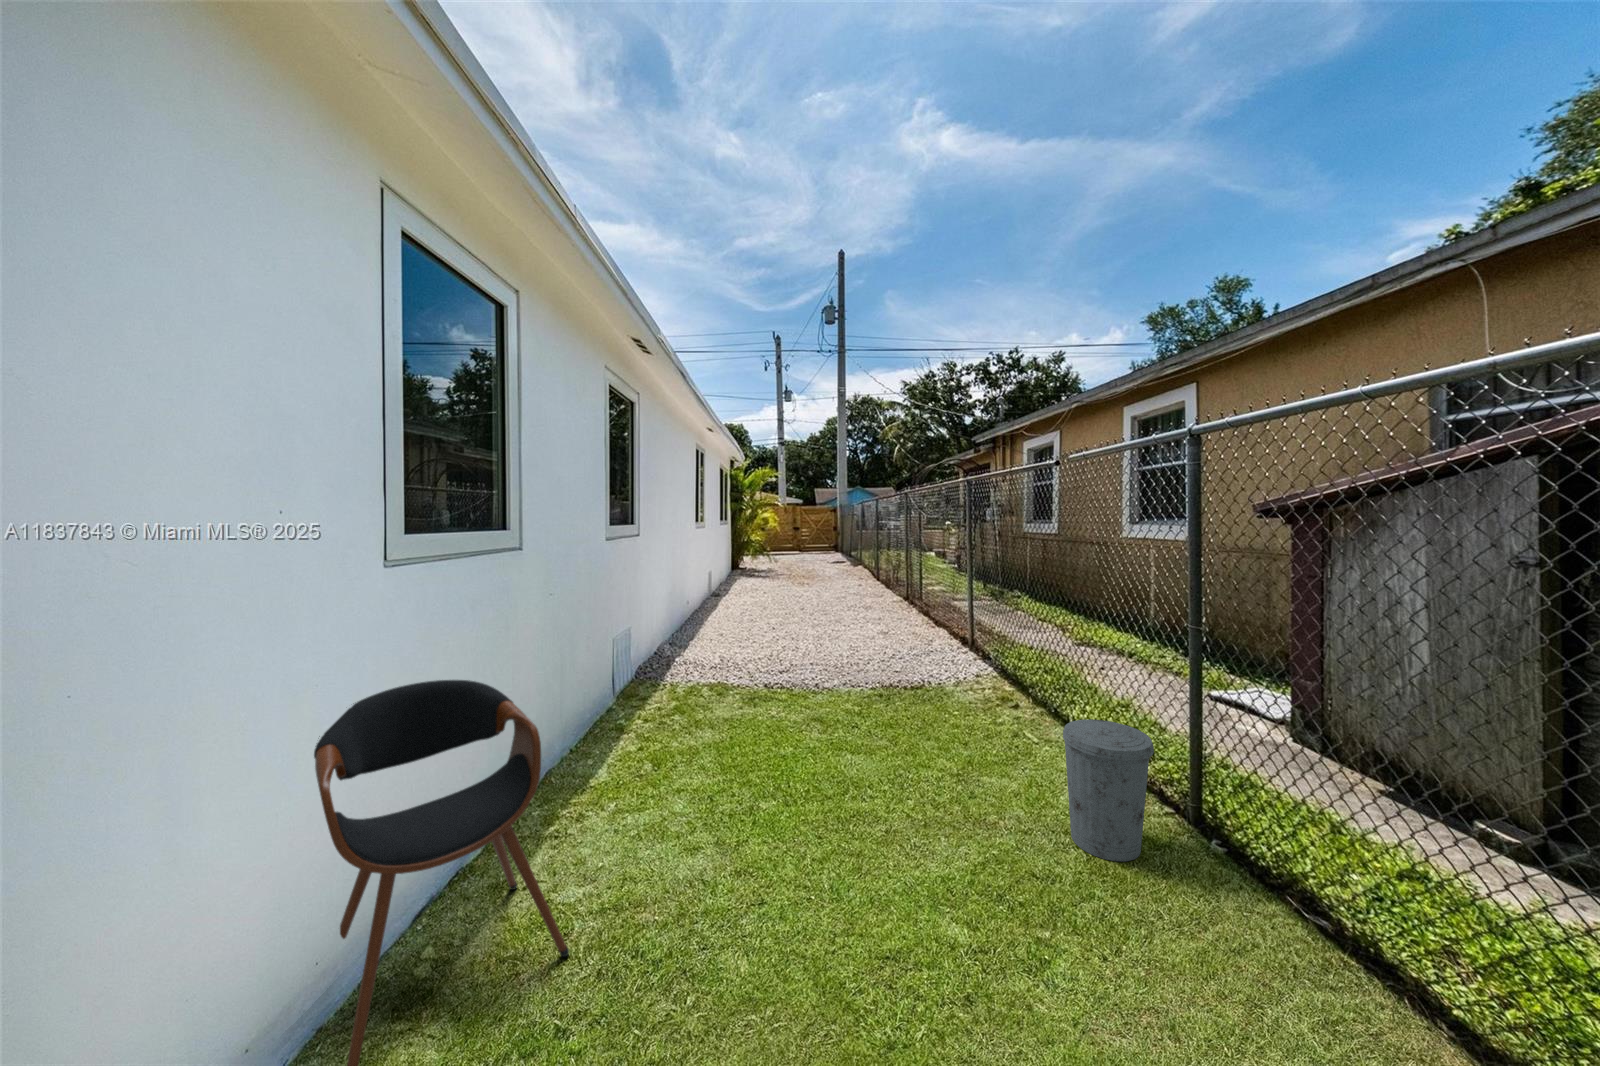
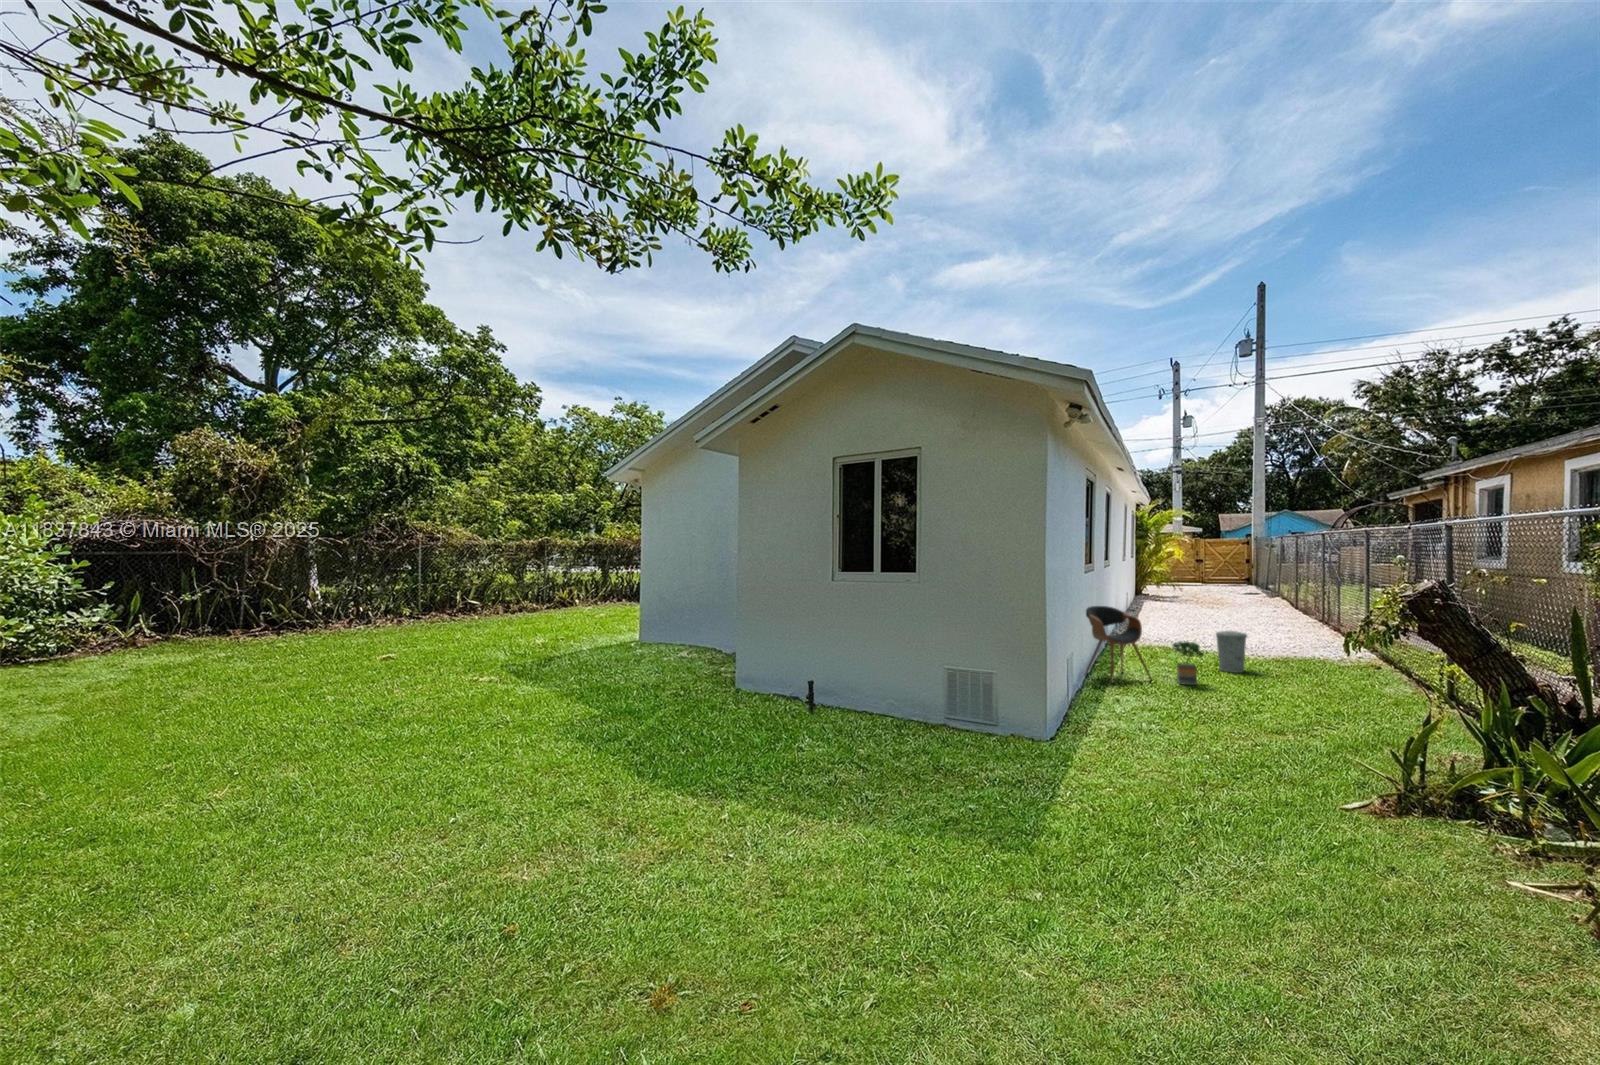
trash can: present [1063,720,1154,861] -> present [1216,631,1247,673]
potted tree: none [629,787,732,967] -> present [1172,641,1204,685]

